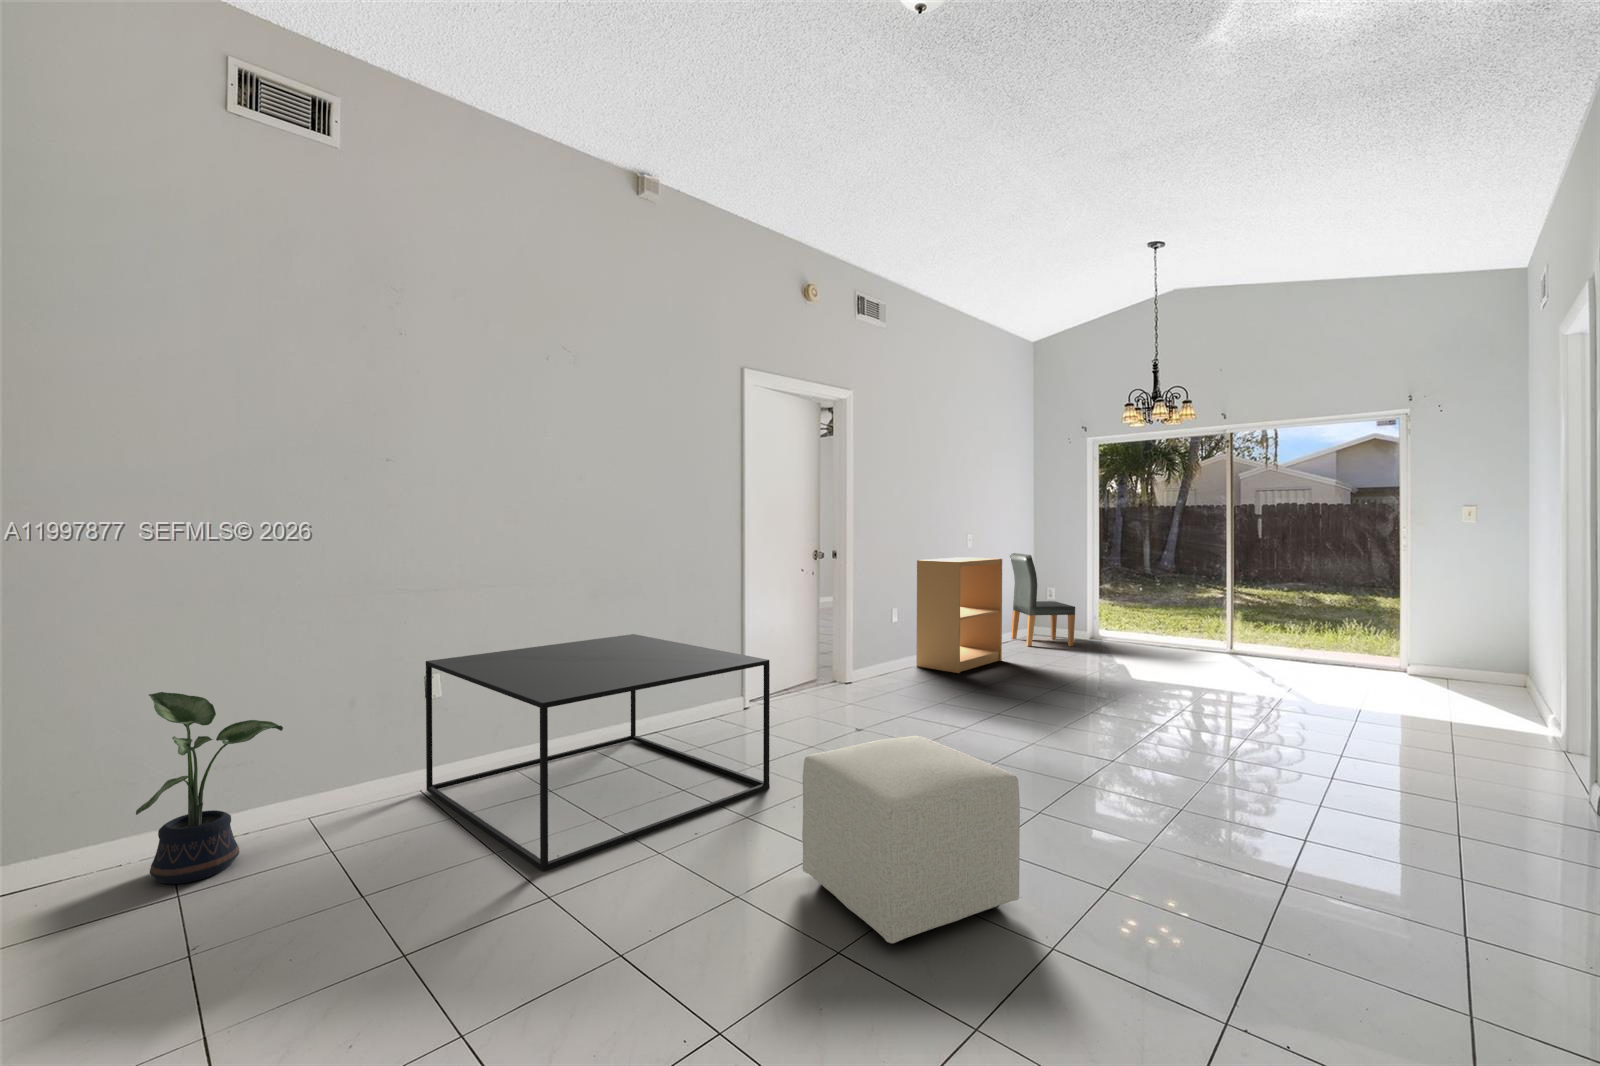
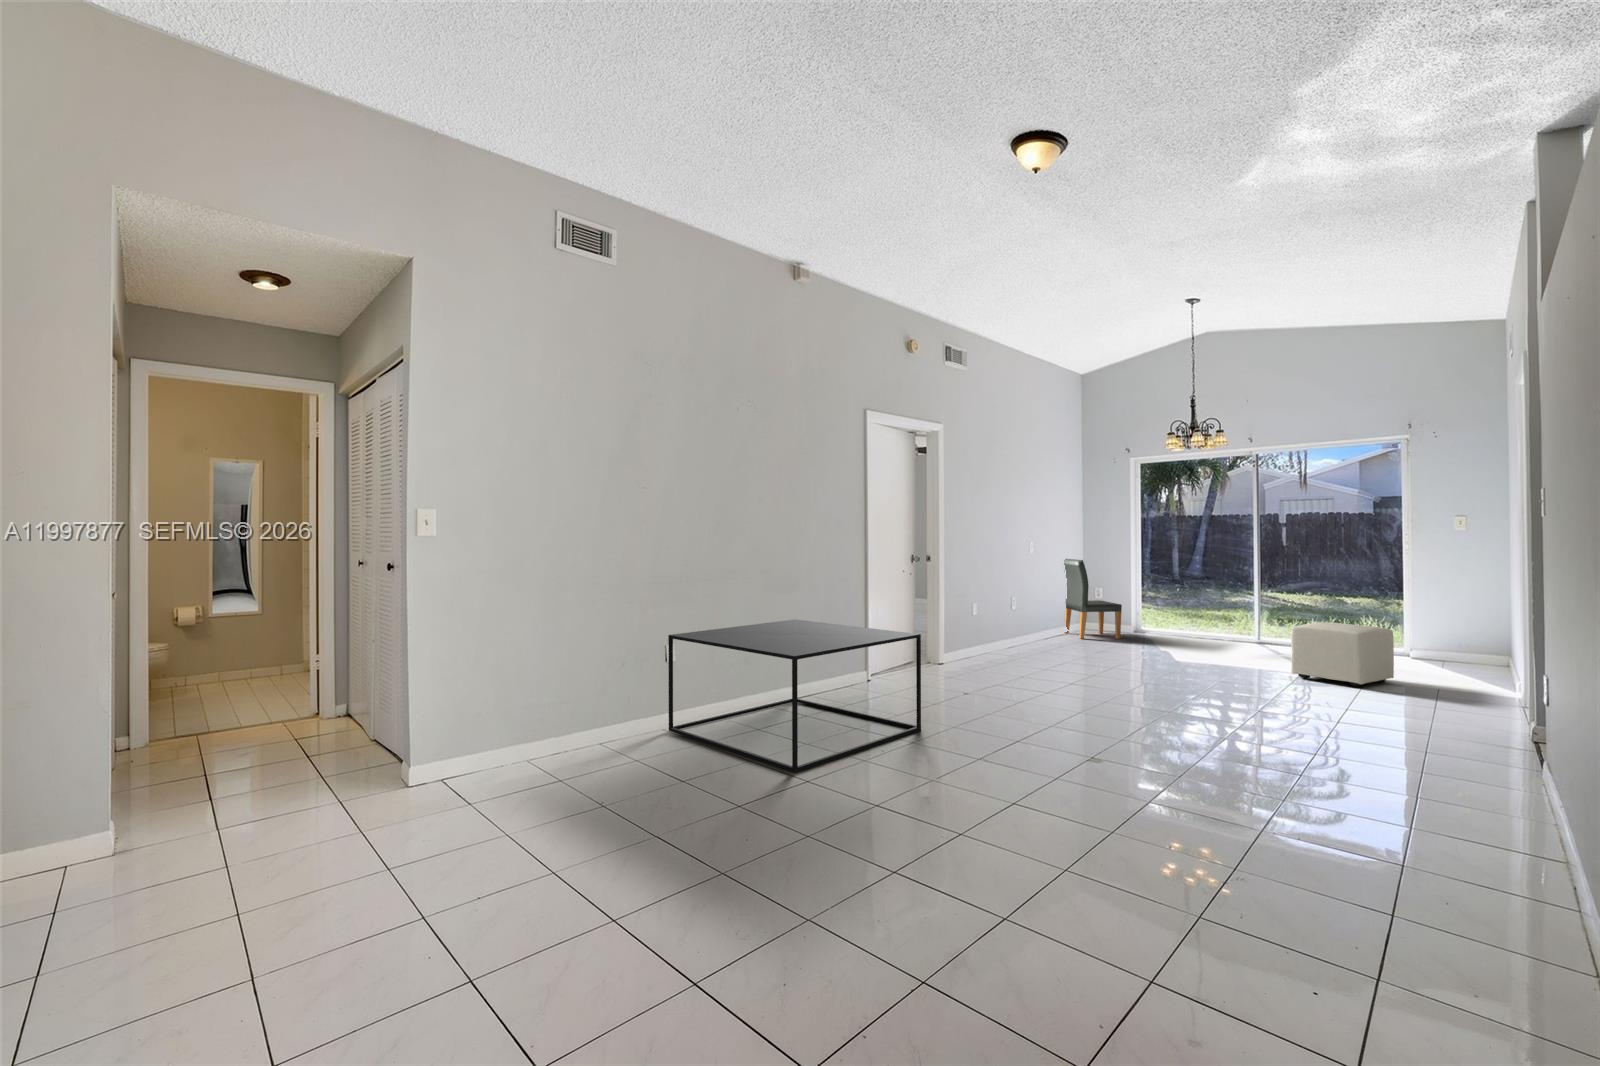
bookshelf: present [916,557,1002,673] -> none [992,562,1062,658]
potted plant: present [136,692,283,884] -> none [517,650,600,777]
ottoman: present [802,736,1020,943] -> present [1291,622,1394,687]

